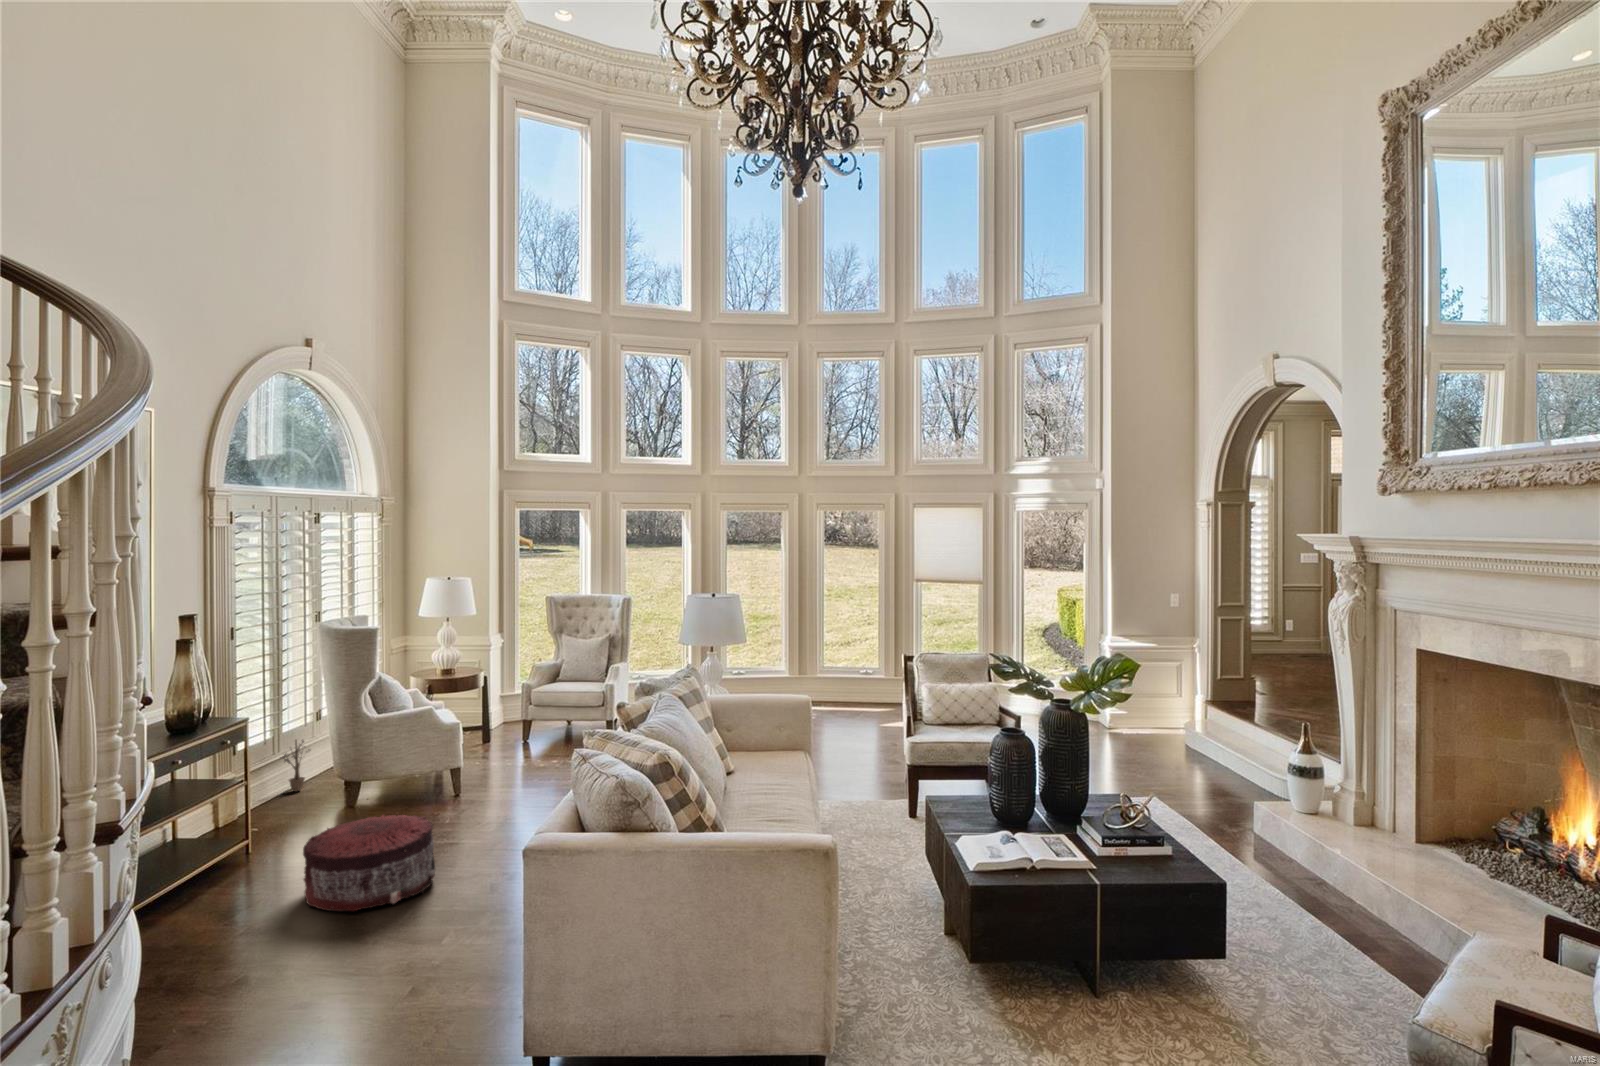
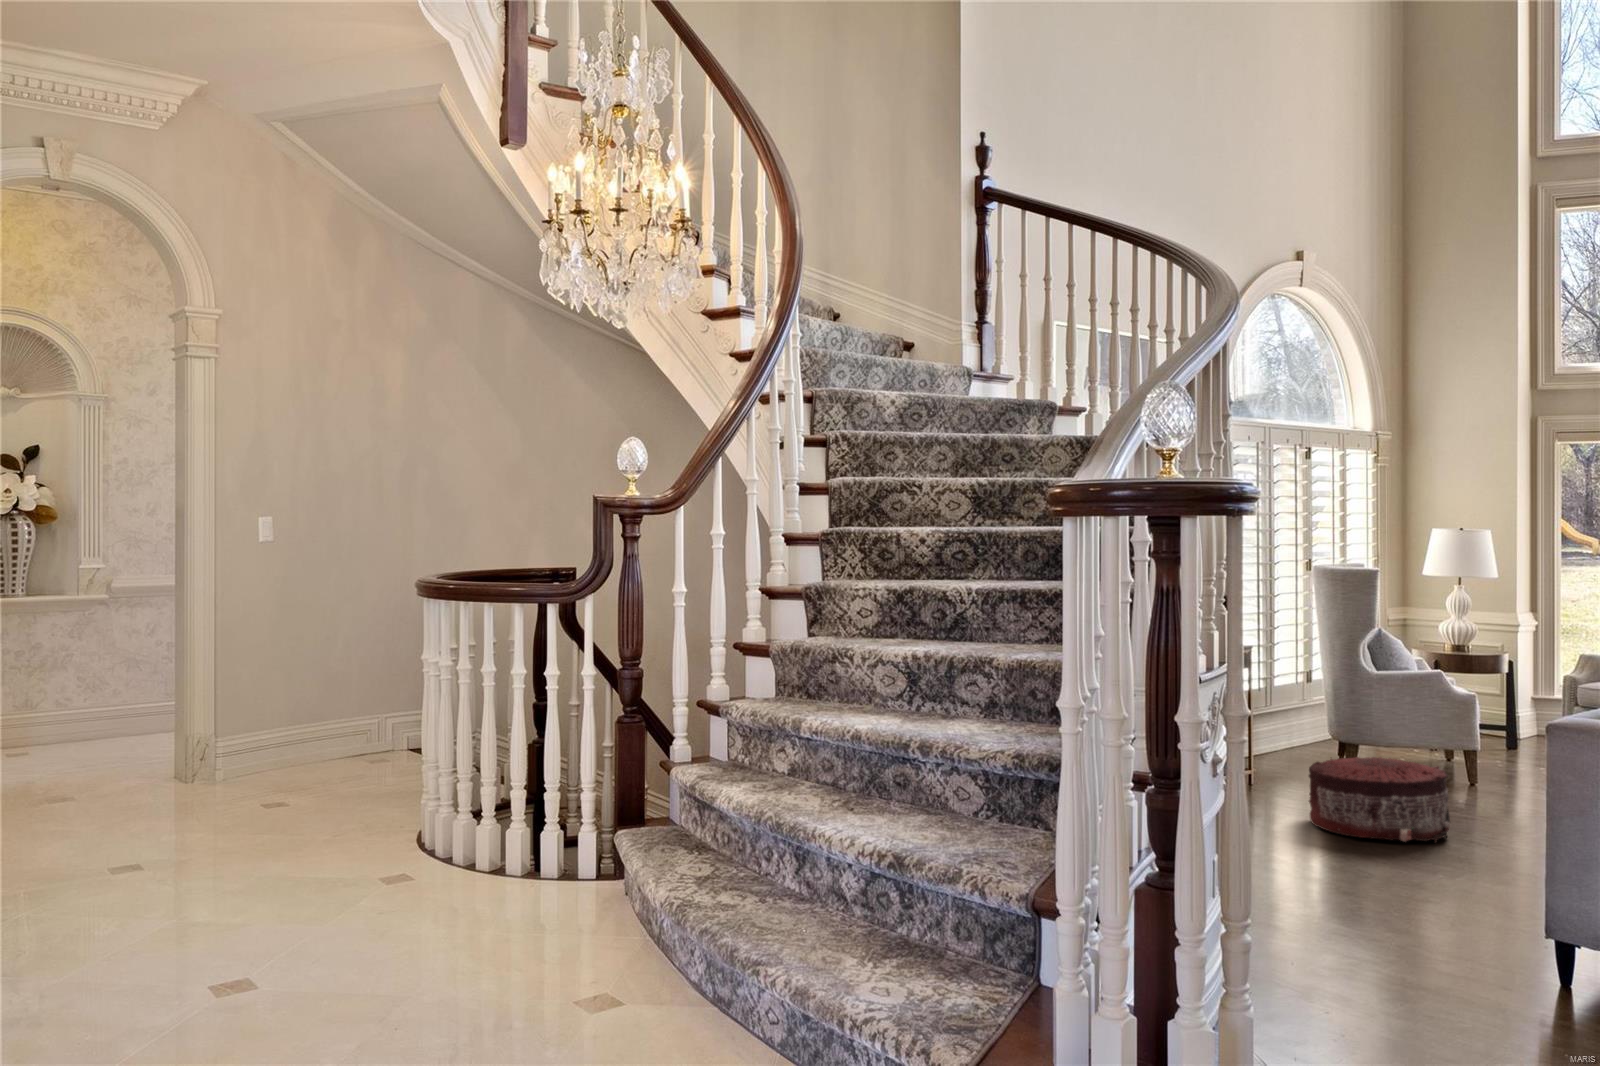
decorative plant: present [281,740,305,791] -> none [1268,694,1300,752]

